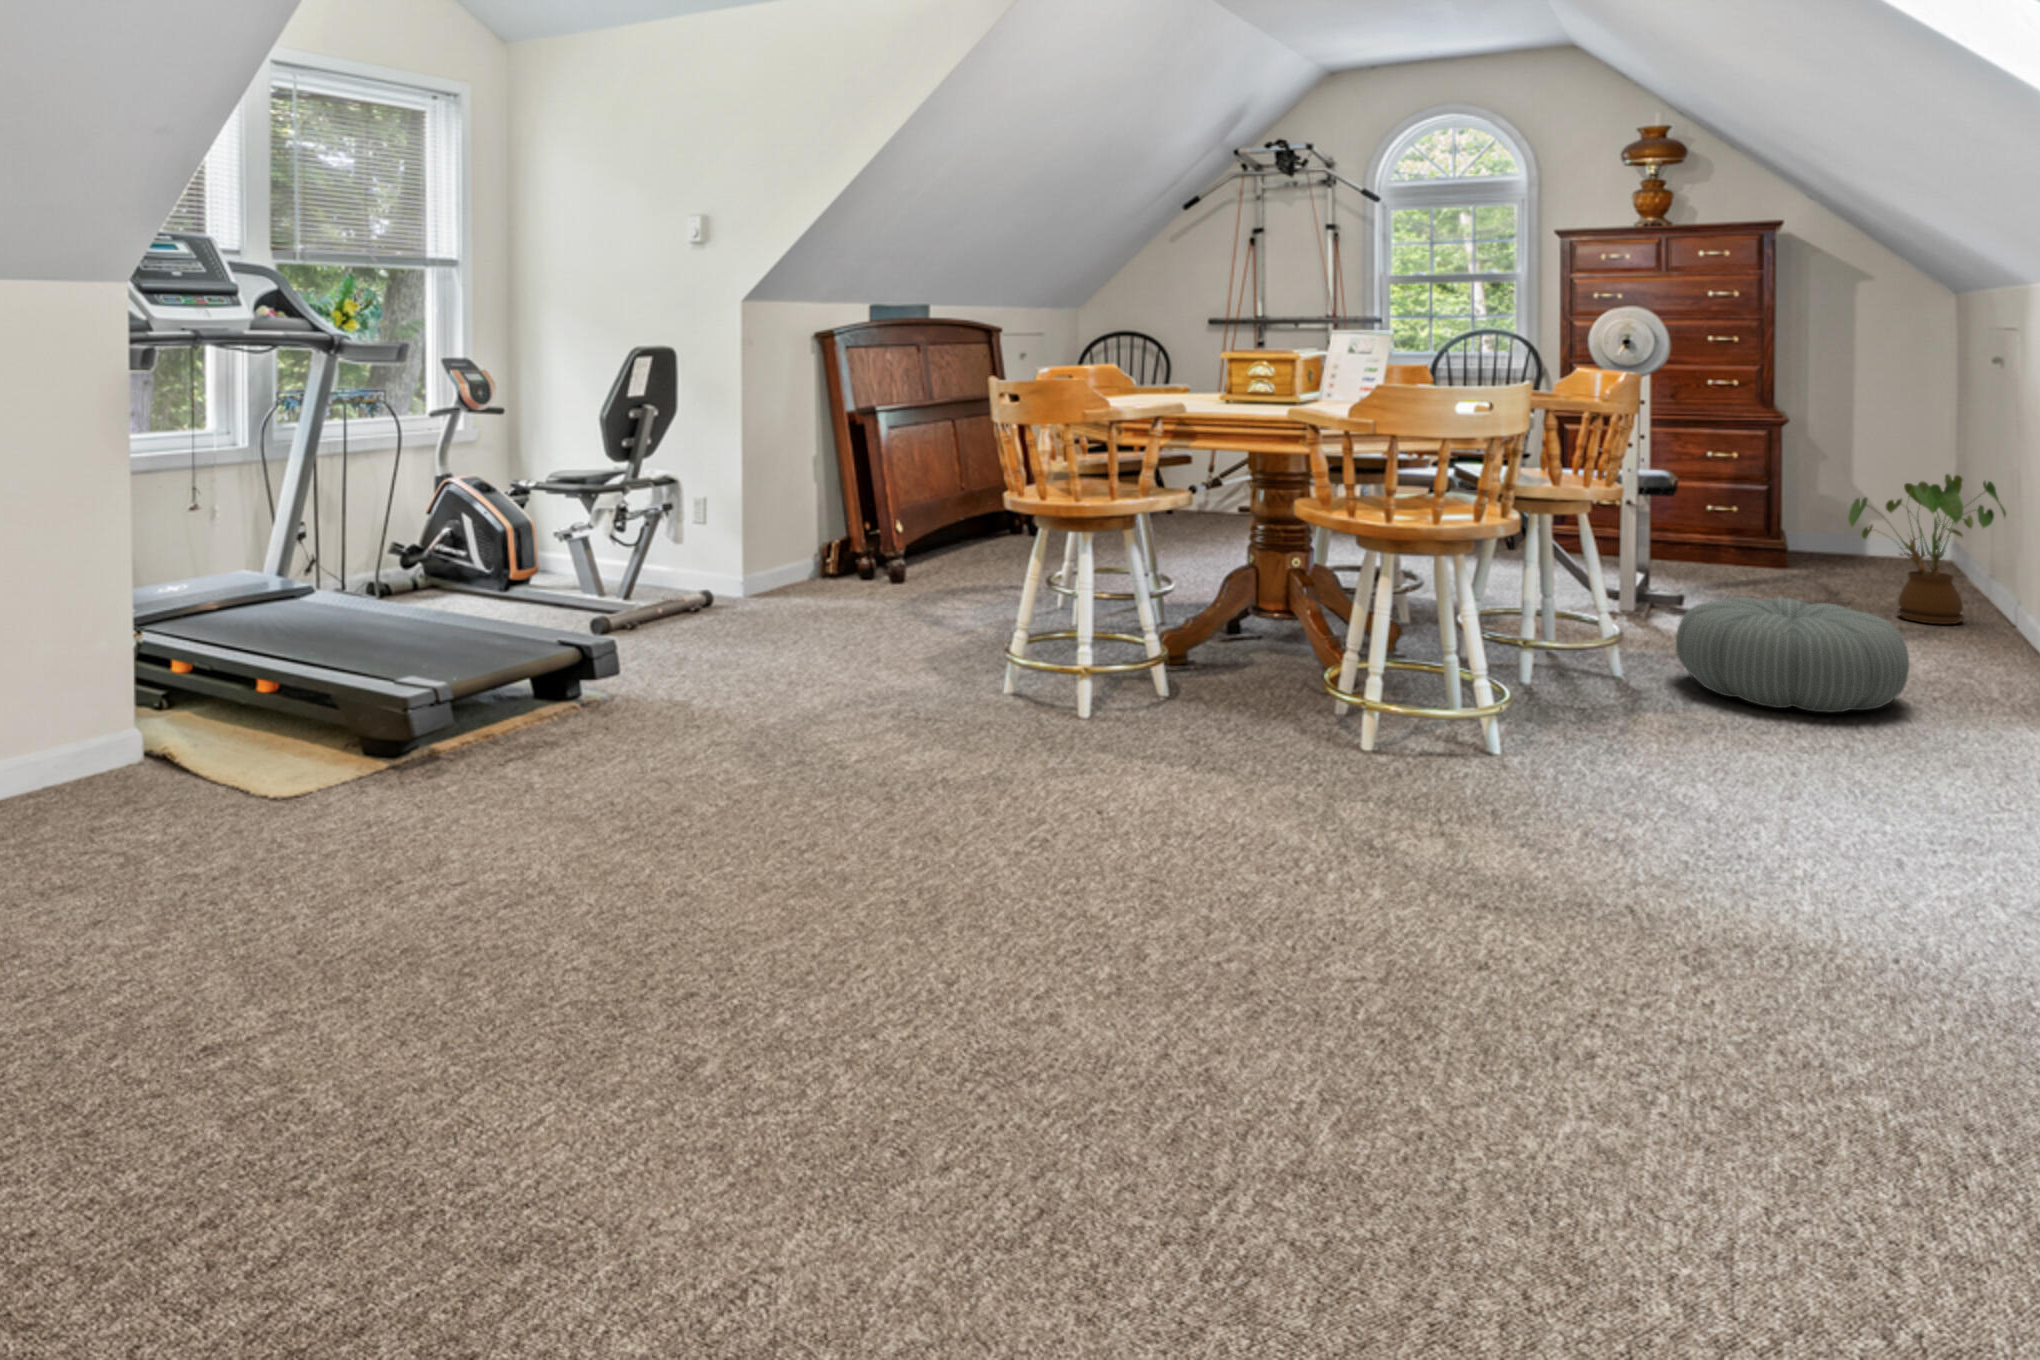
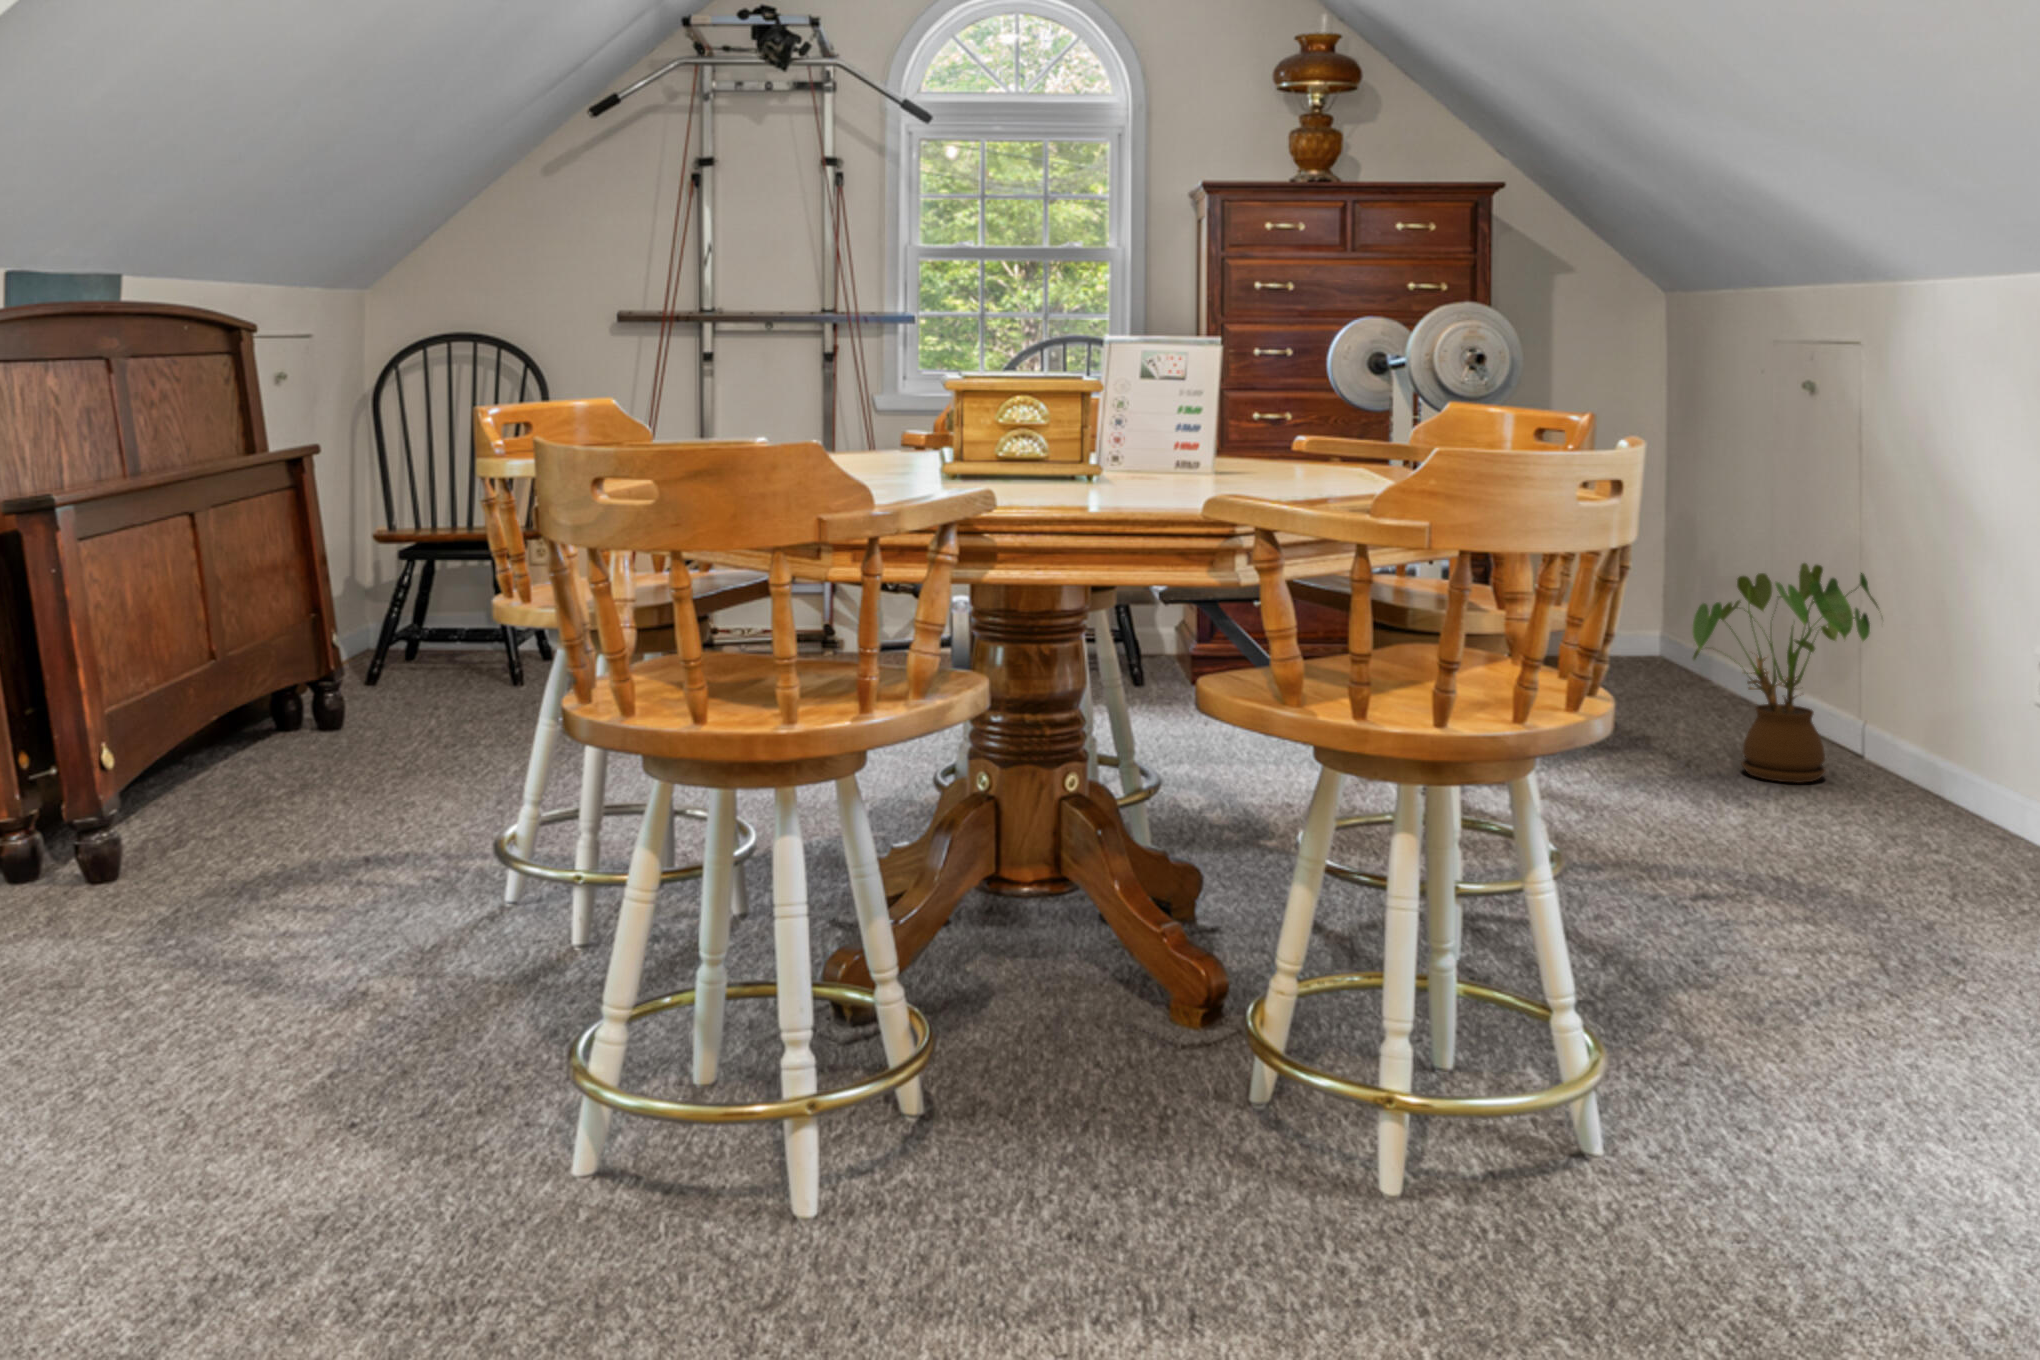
pouf: present [1676,597,1909,712] -> none [1644,793,1994,991]

